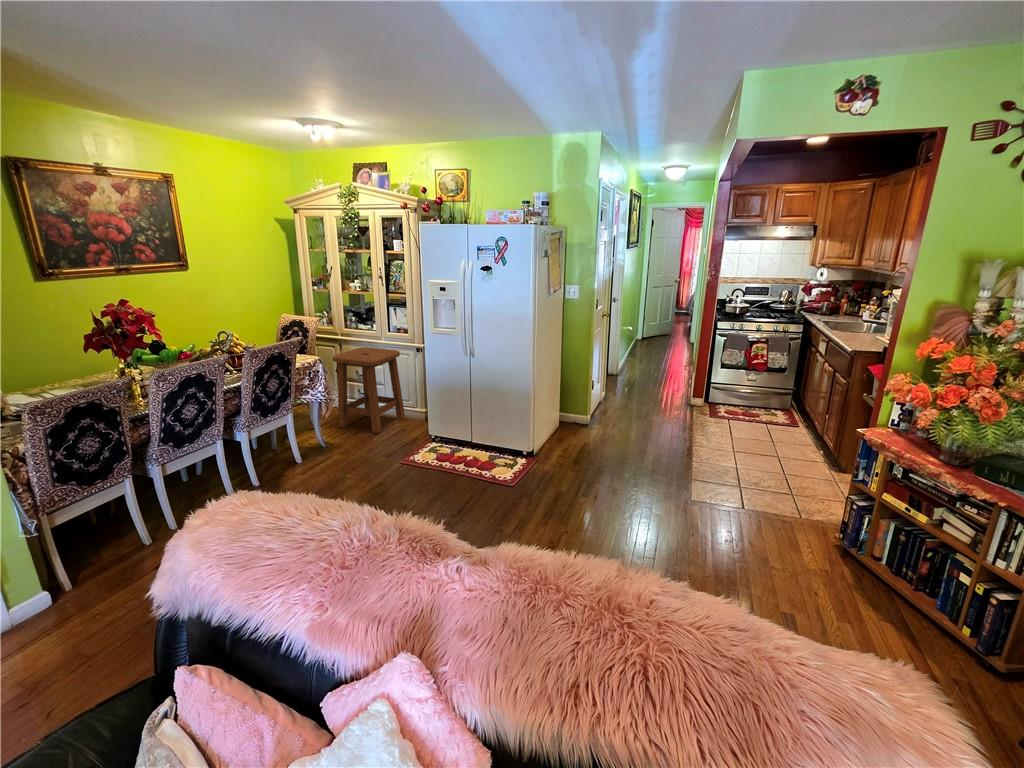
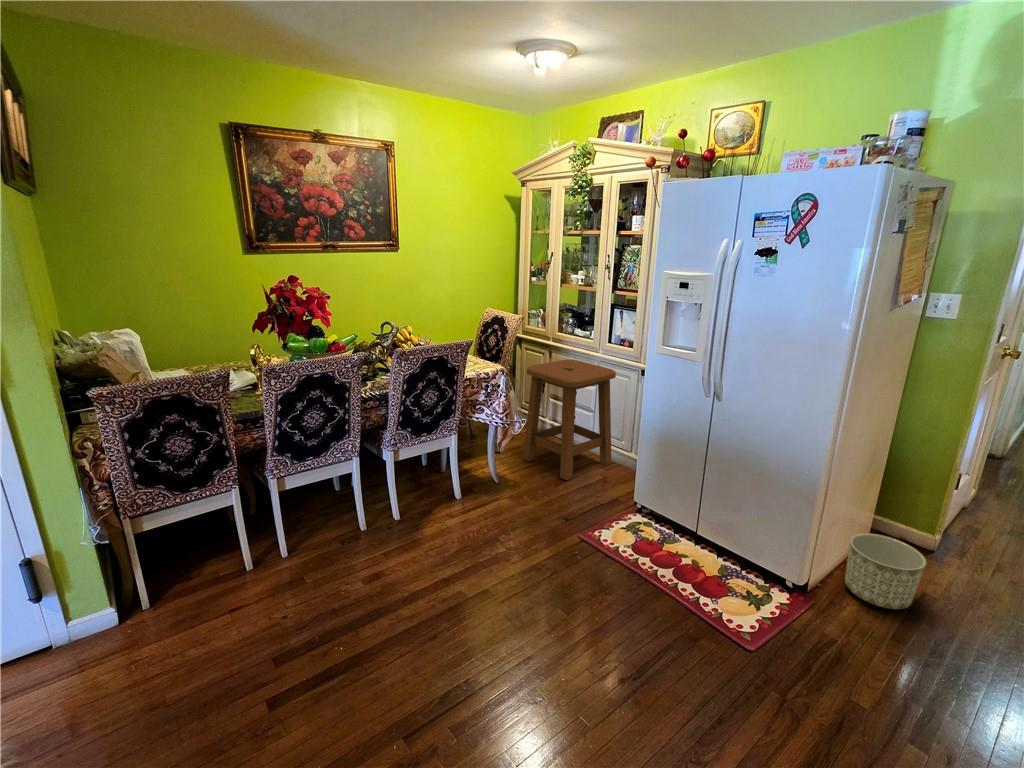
planter: none [549,417,582,452] -> present [845,533,926,609]

